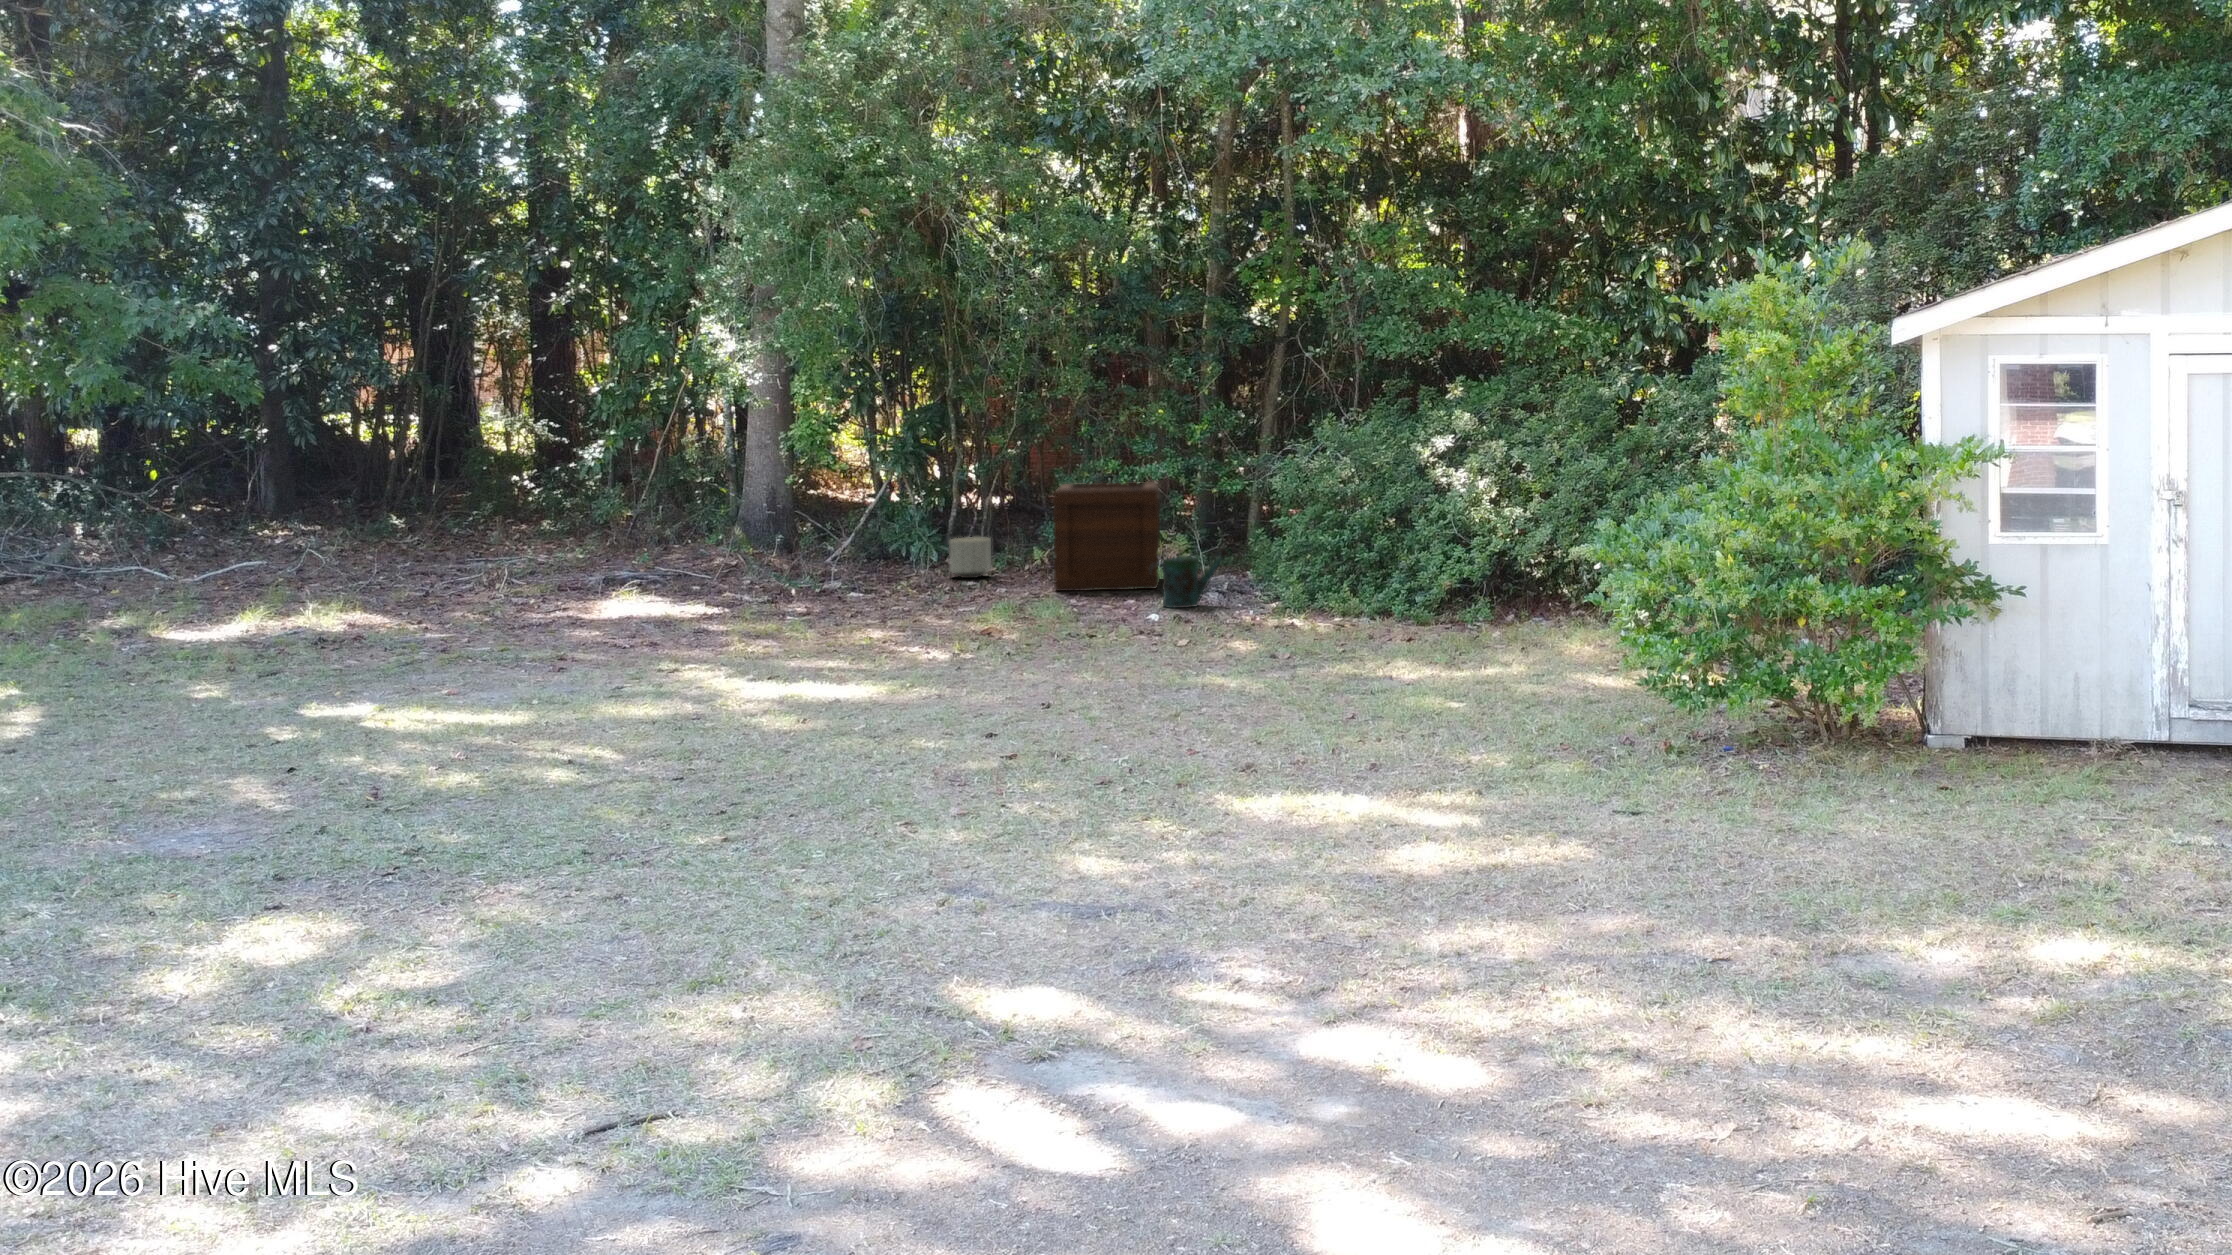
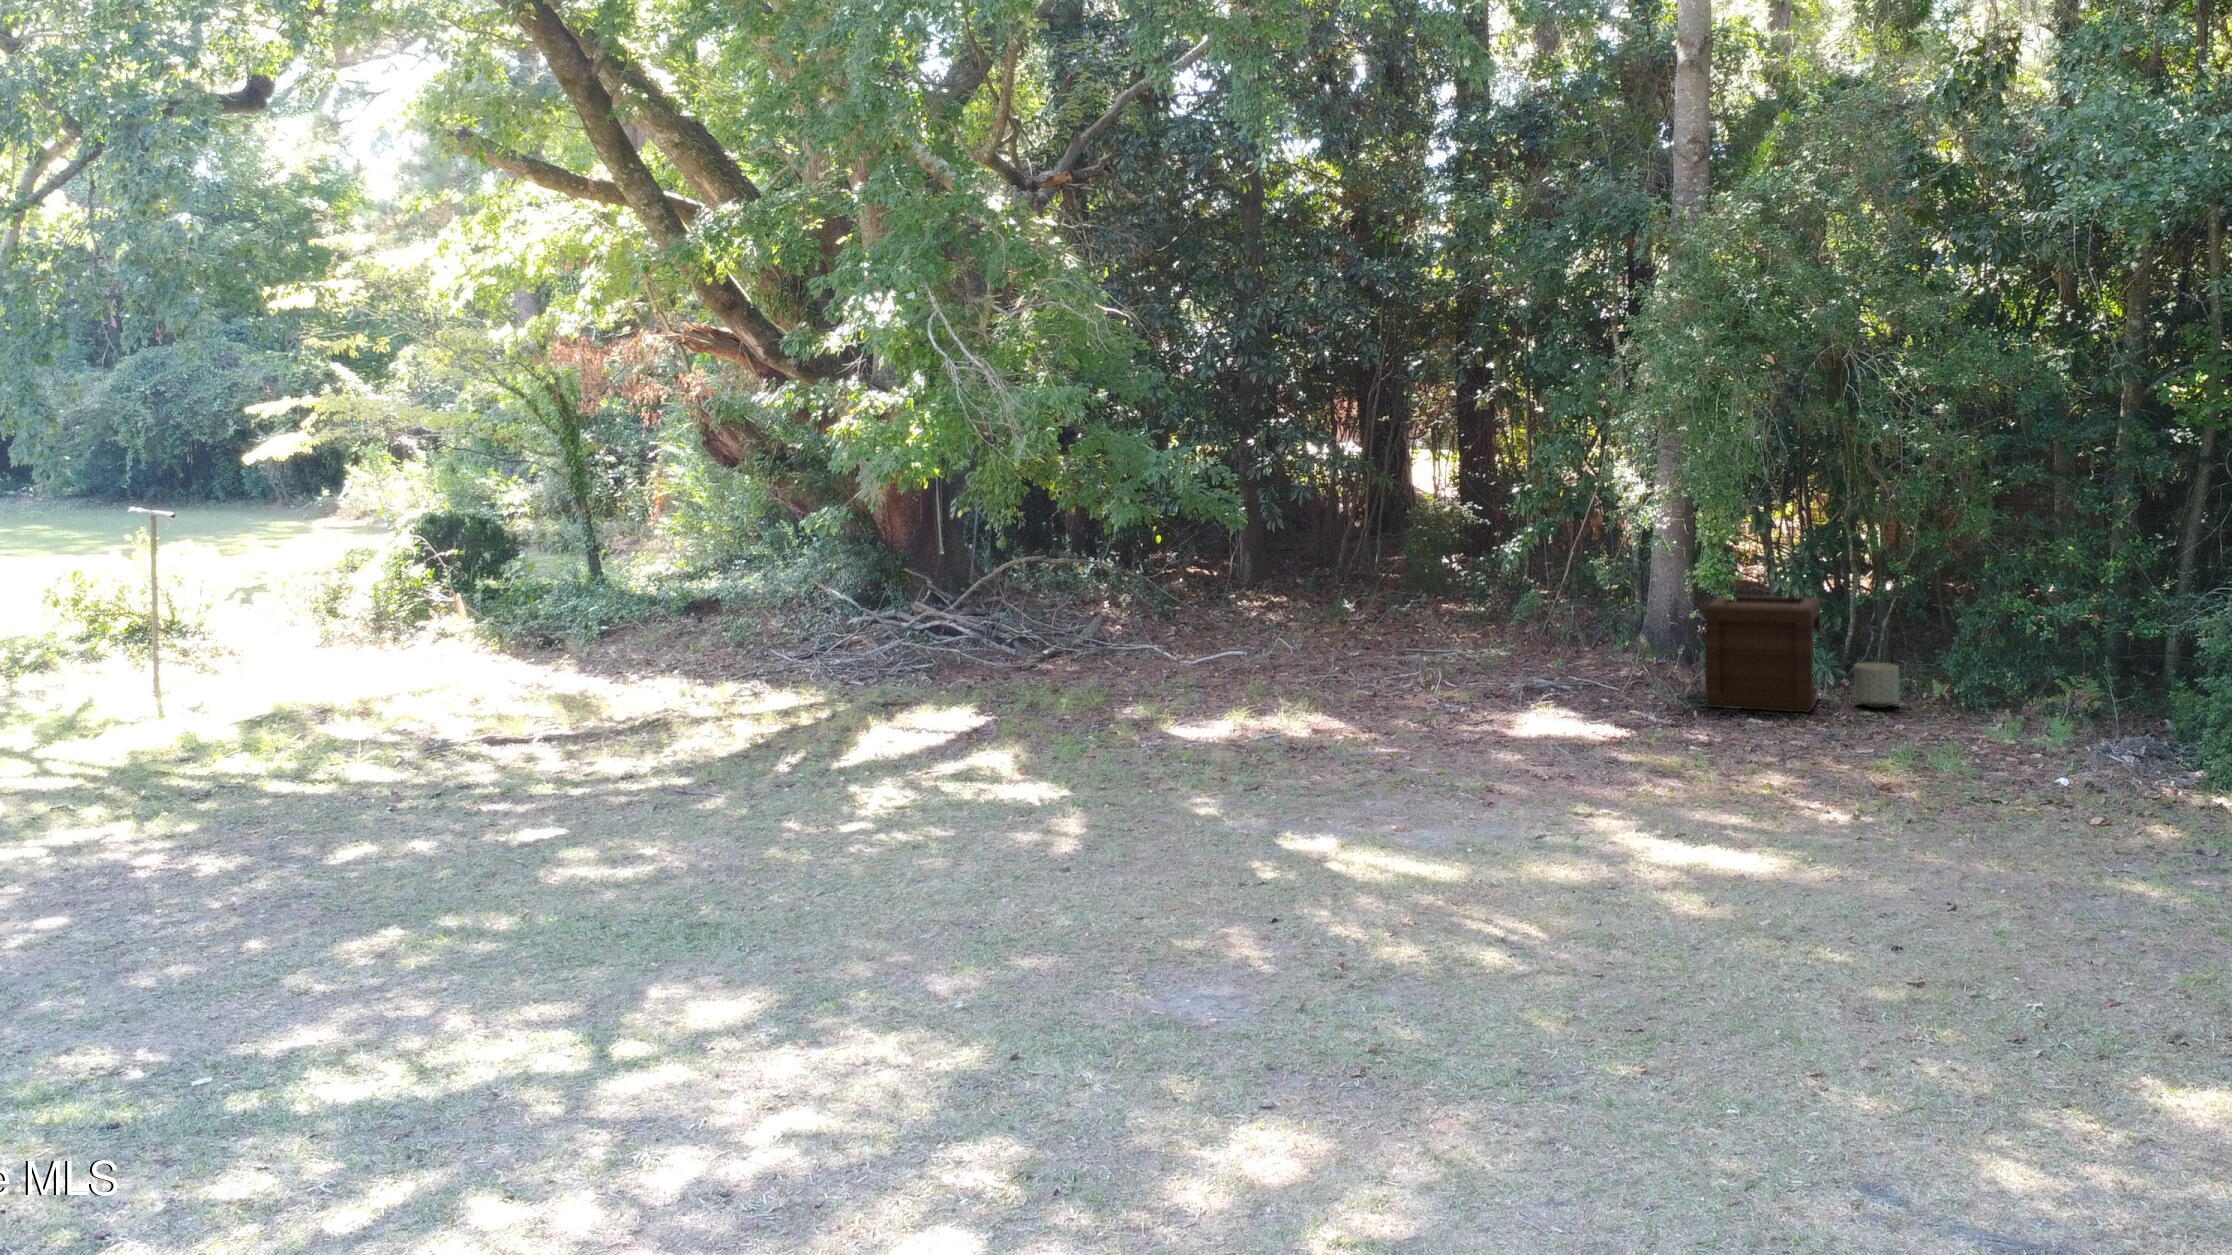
wooden crate: present [1053,482,1160,591] -> present [1704,596,1821,713]
watering can: present [1150,549,1229,608] -> none [2089,716,2191,784]

